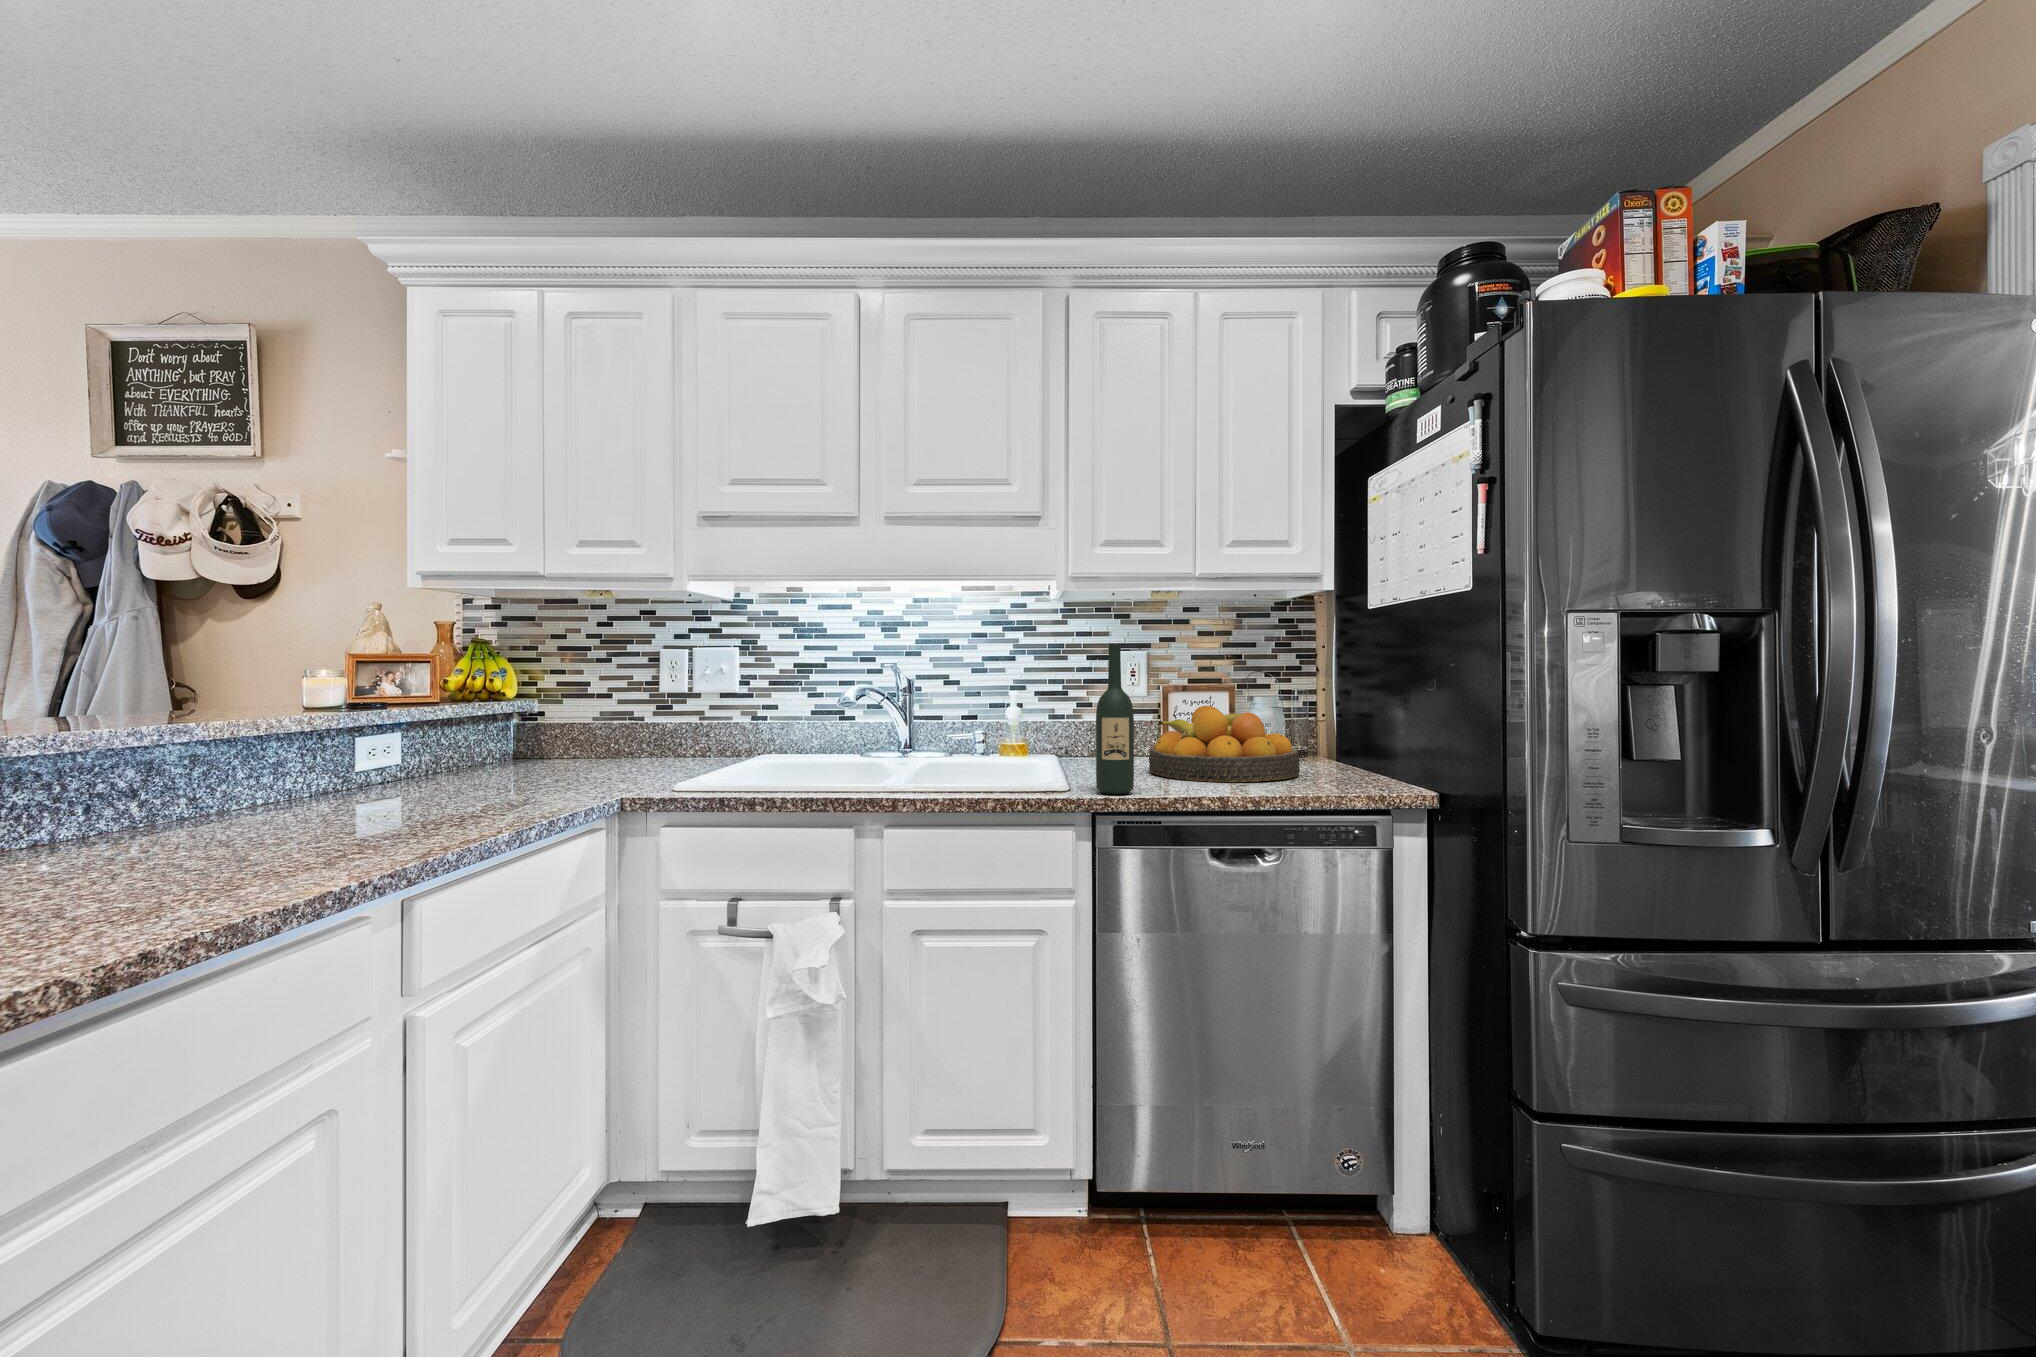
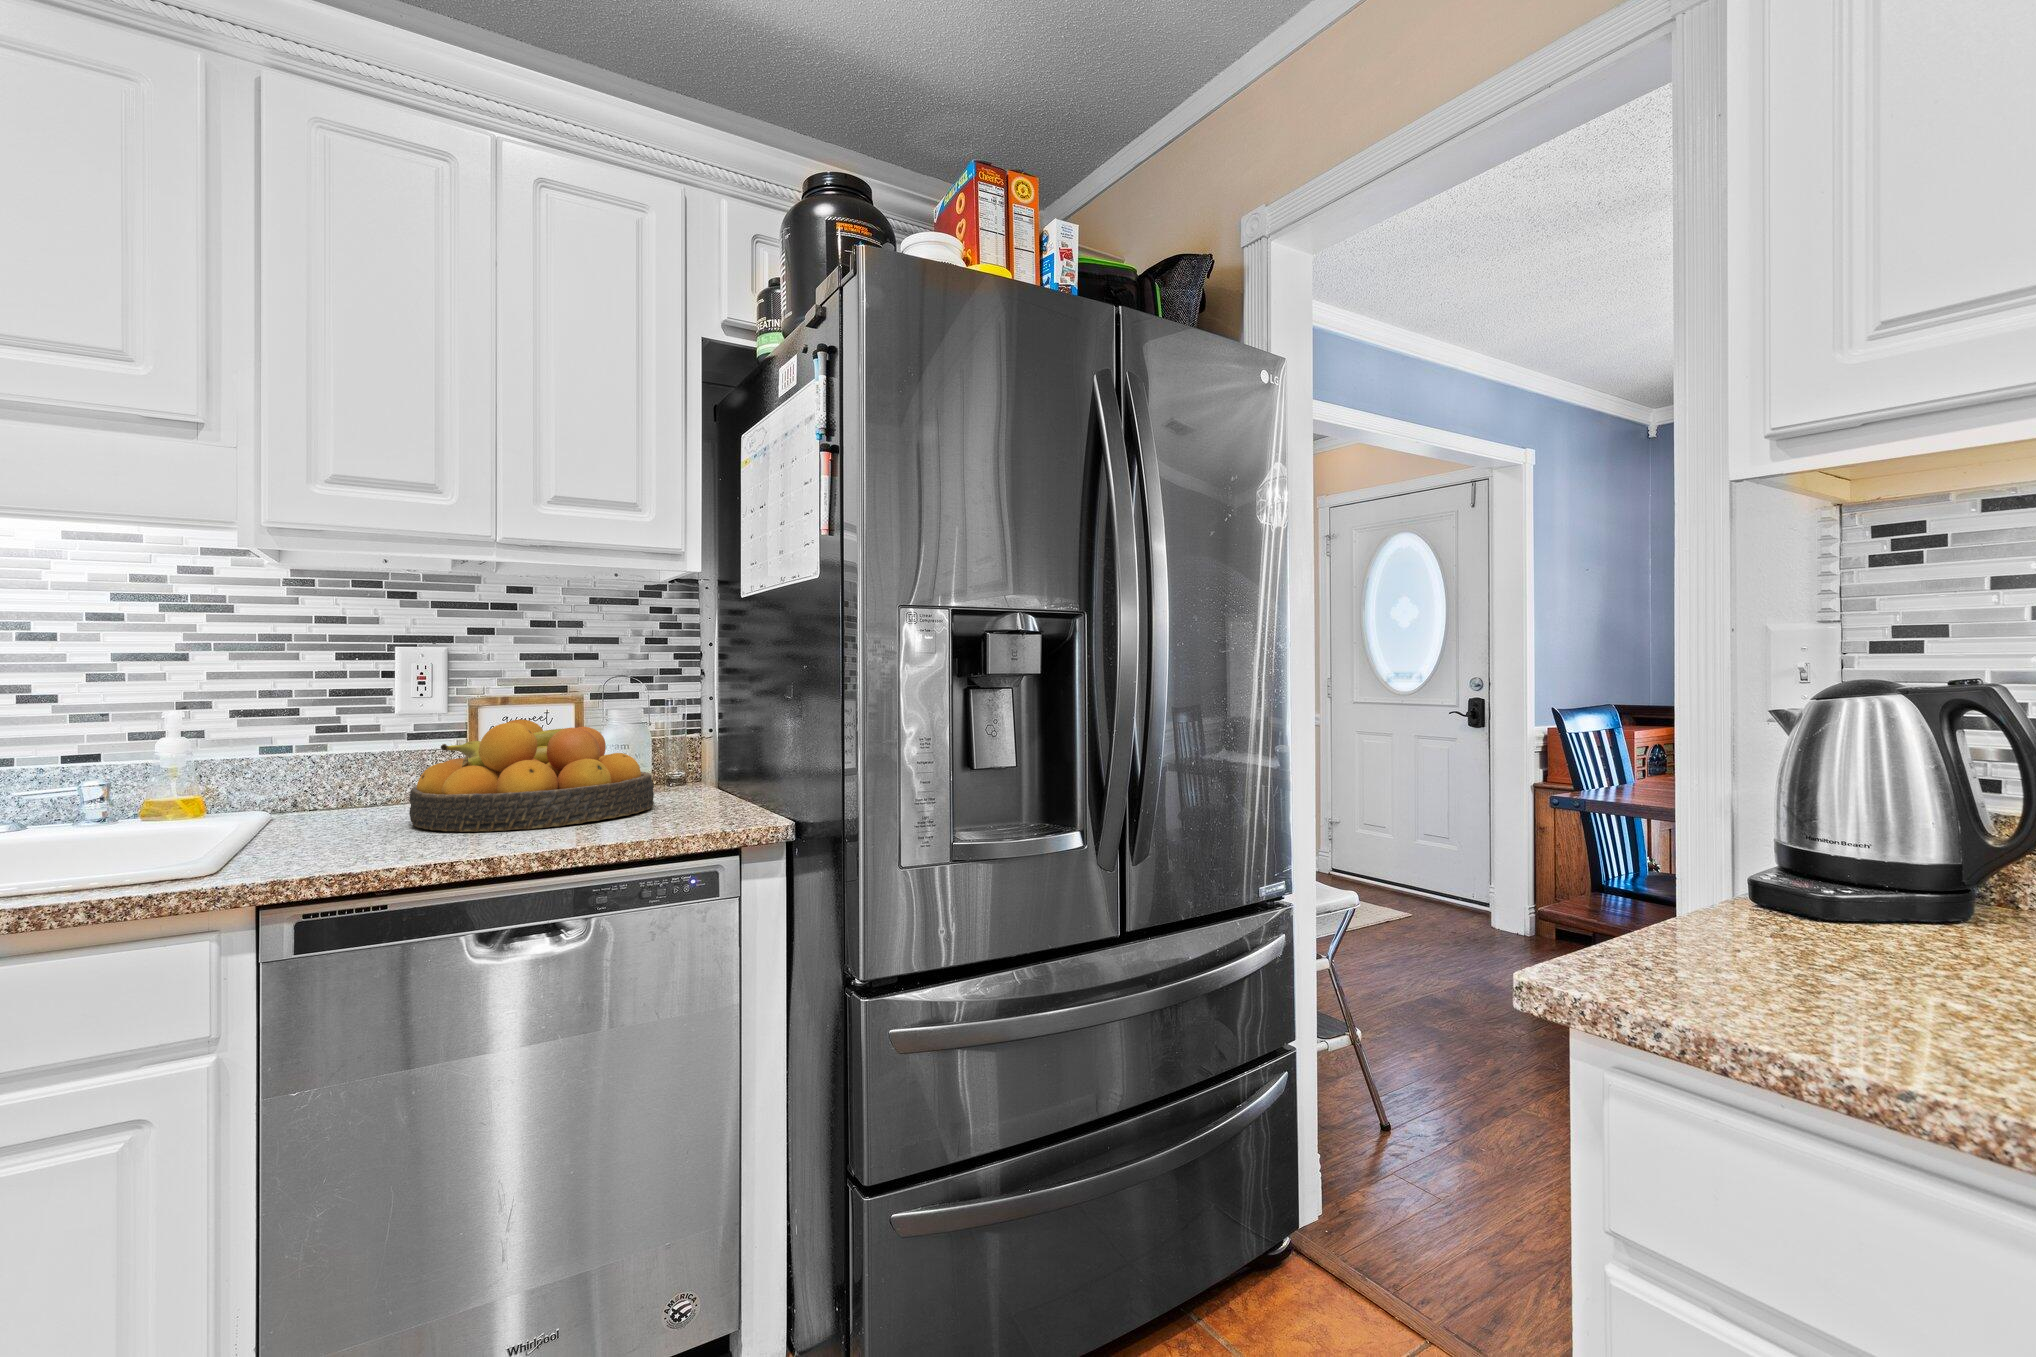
wine bottle: present [1096,644,1134,794] -> none [220,607,310,878]

